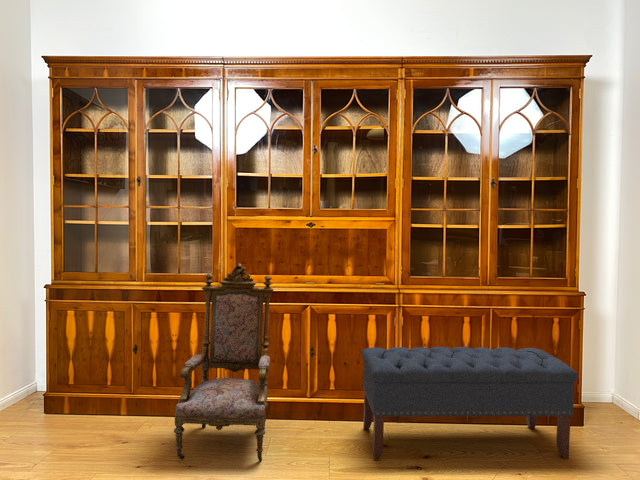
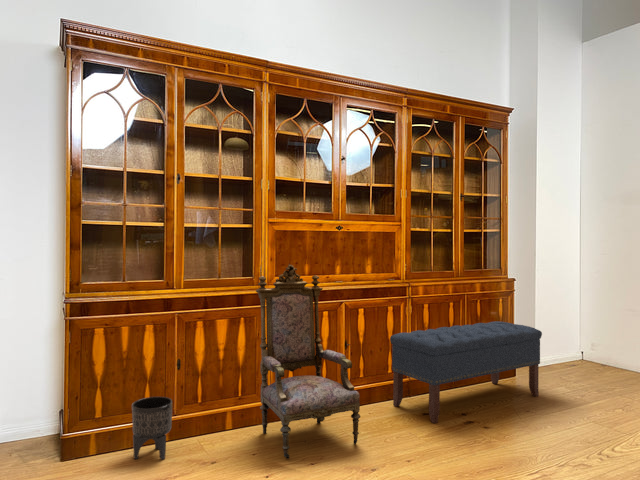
planter: none [80,375,117,431] -> present [132,397,173,459]

